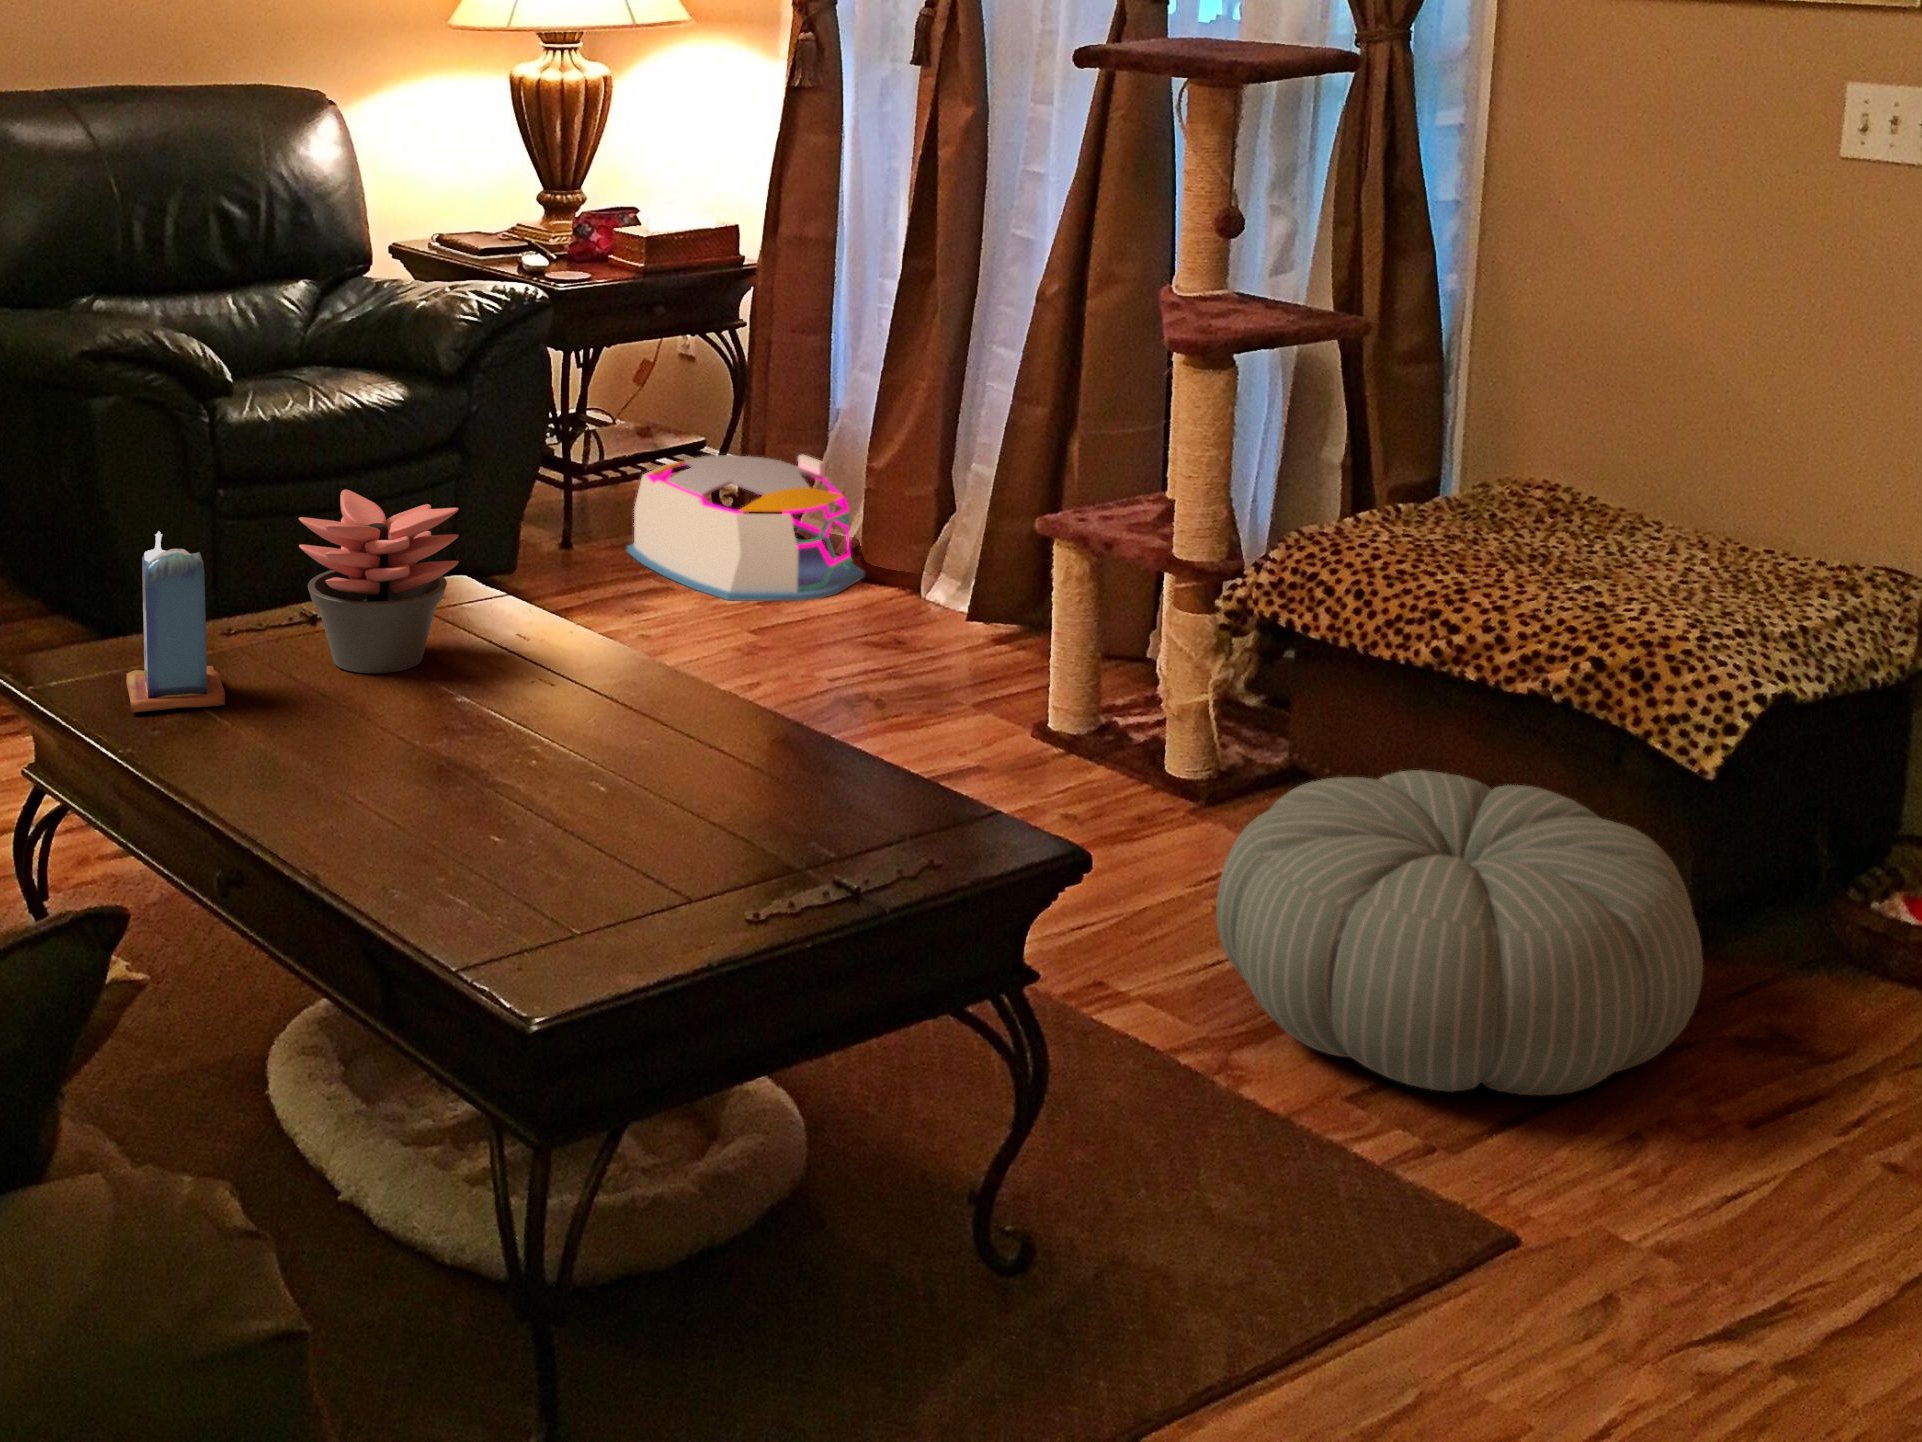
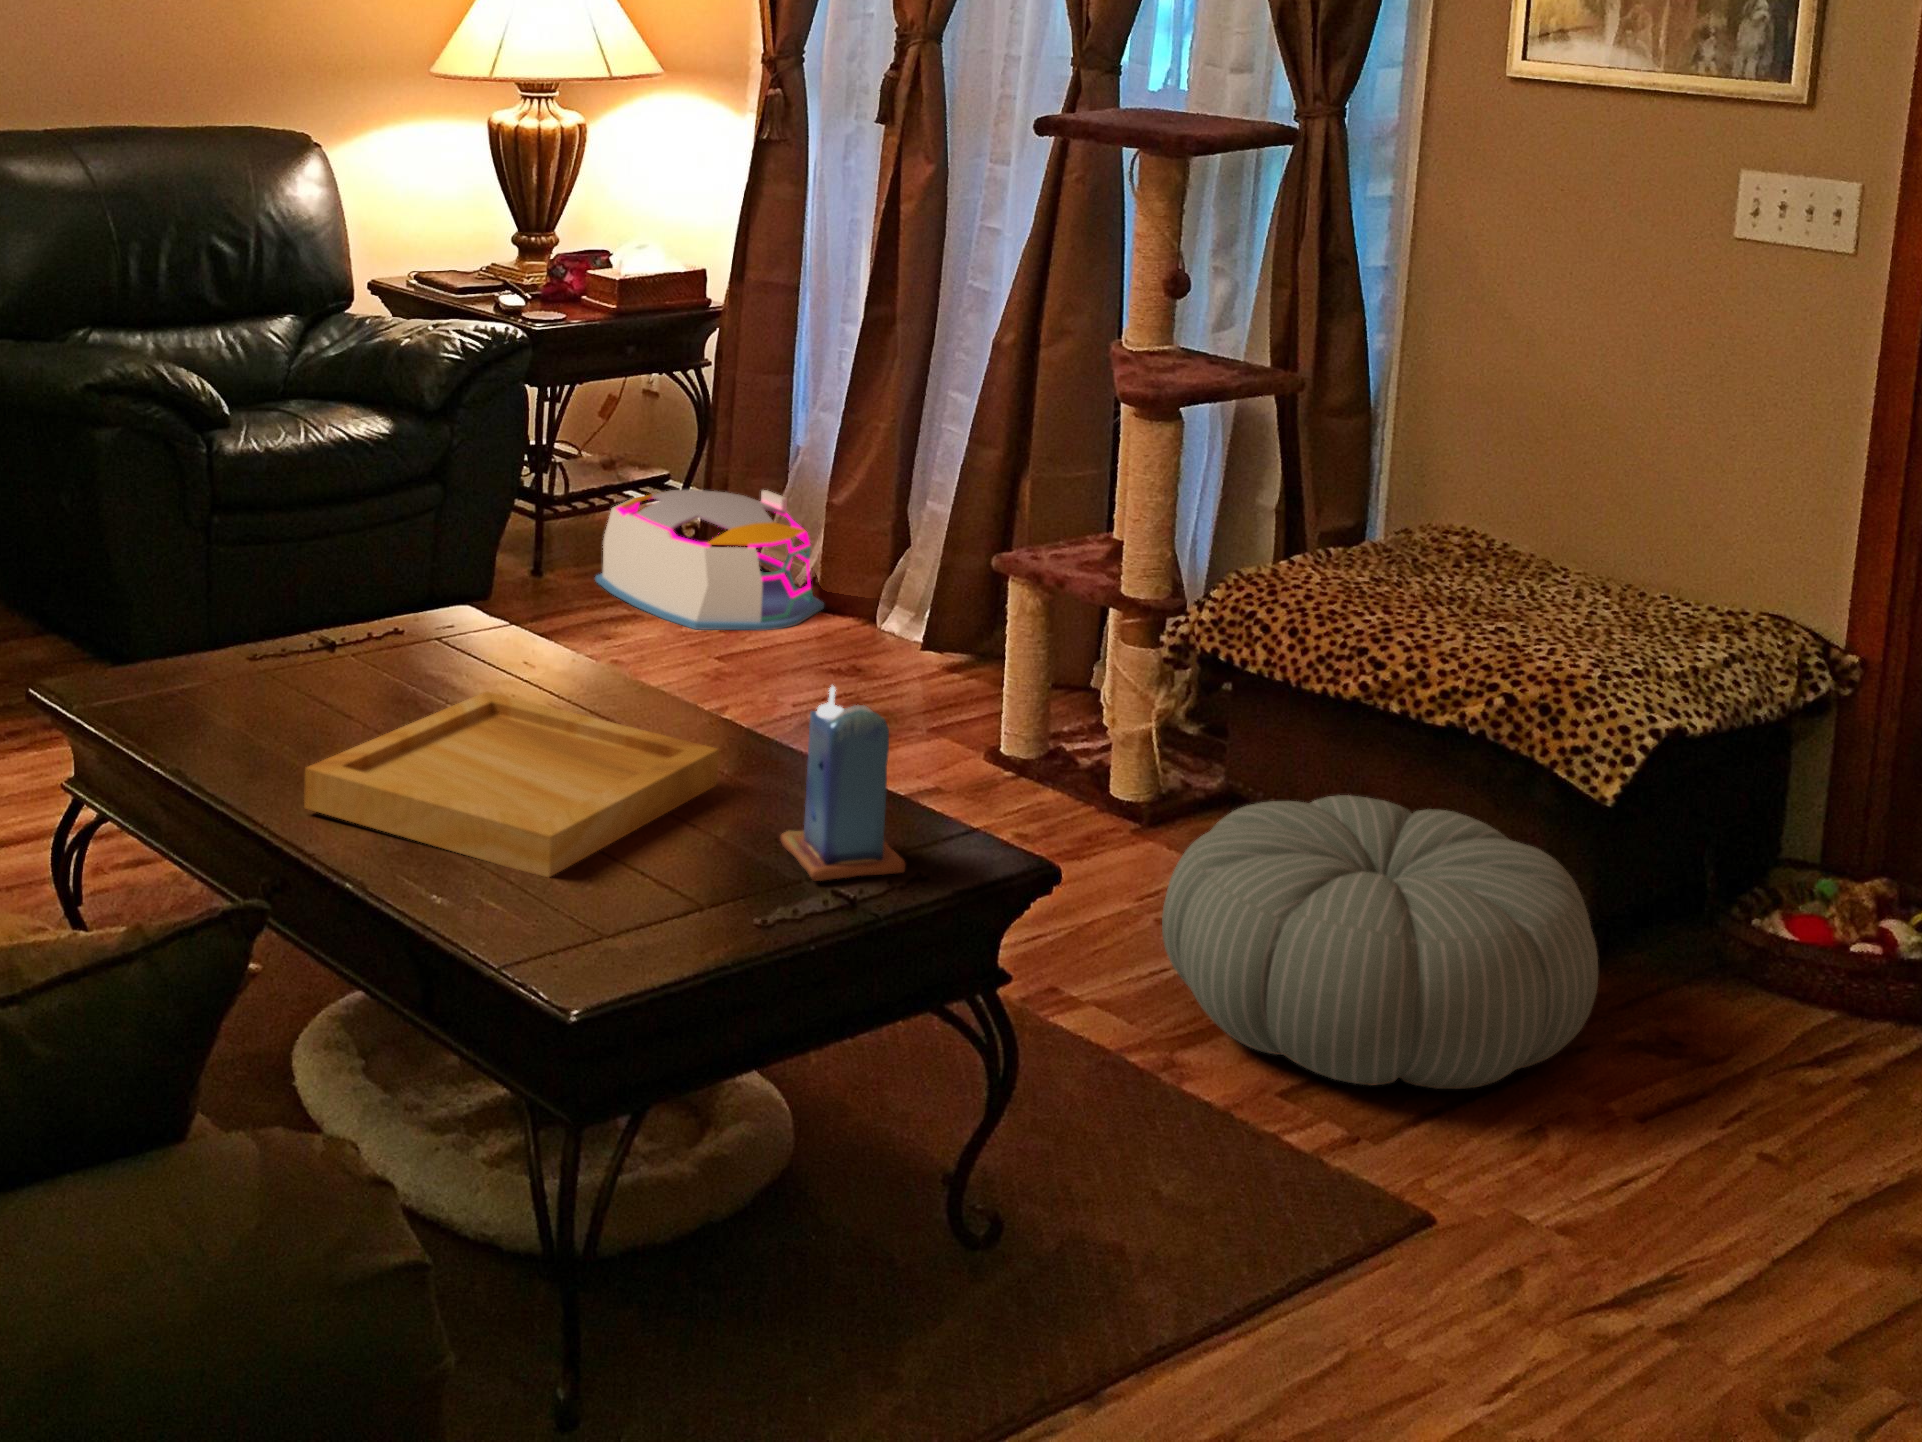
succulent plant: present [299,490,458,673] -> none [328,527,477,698]
candle: present [126,531,225,712] -> present [781,686,905,881]
tray: none [255,665,714,873] -> present [304,692,719,878]

